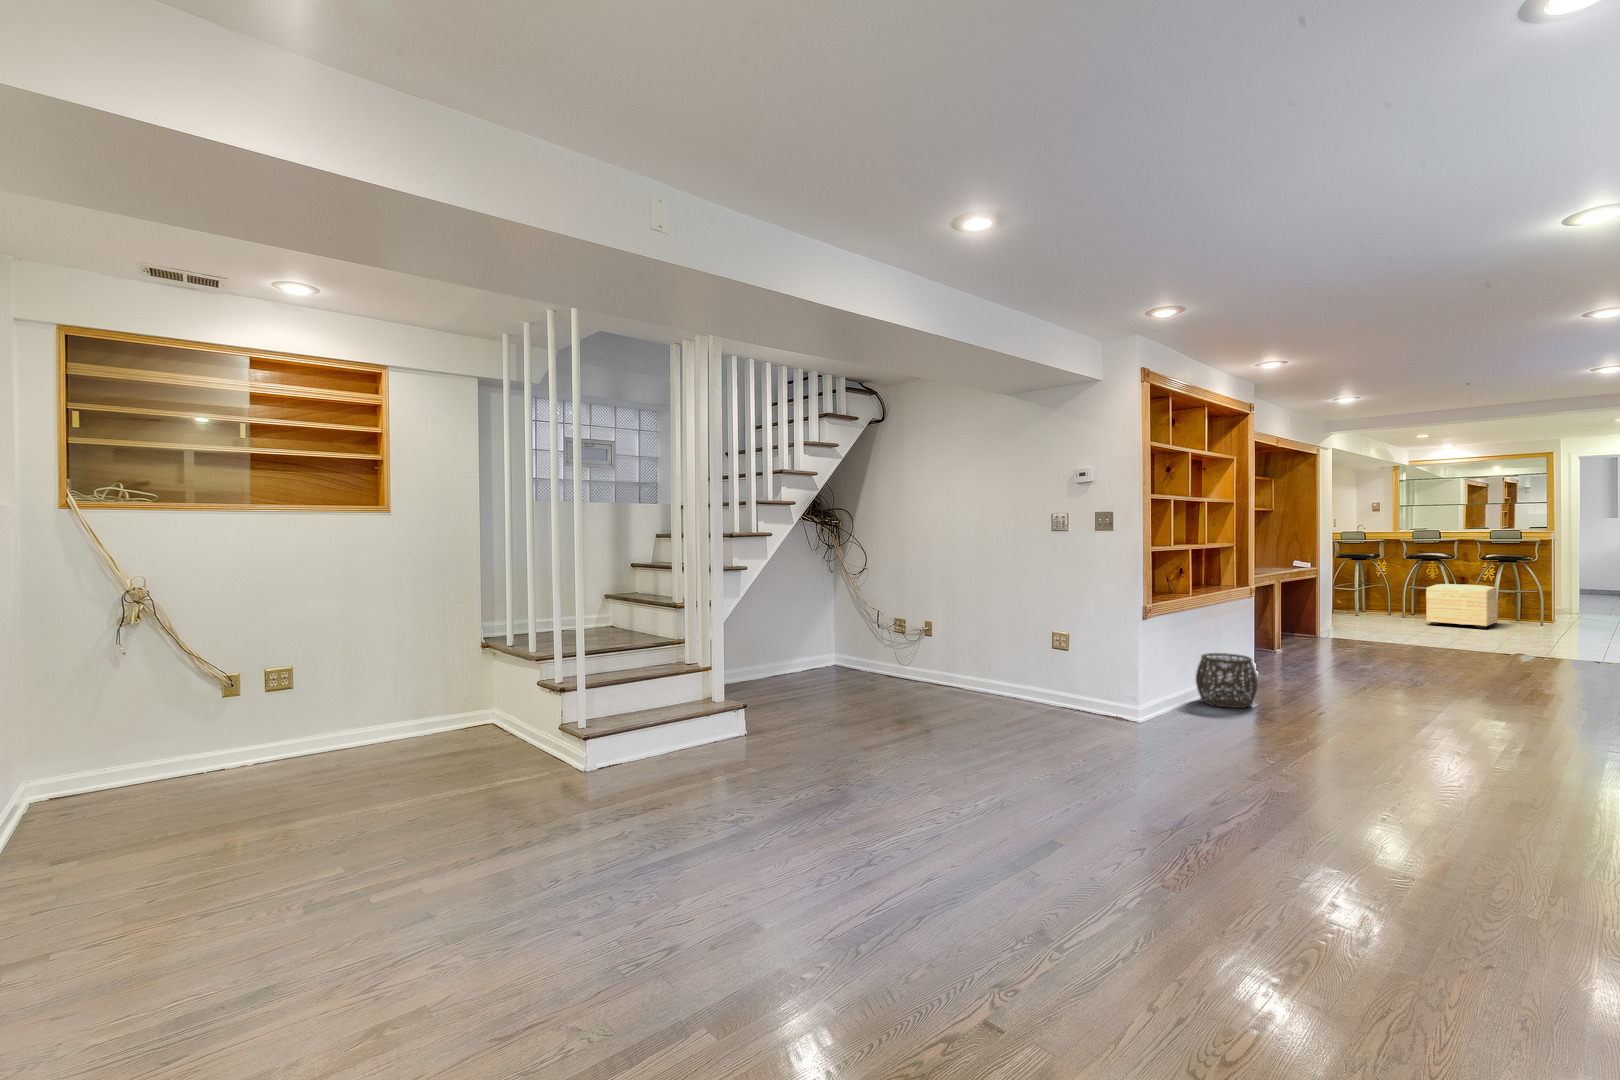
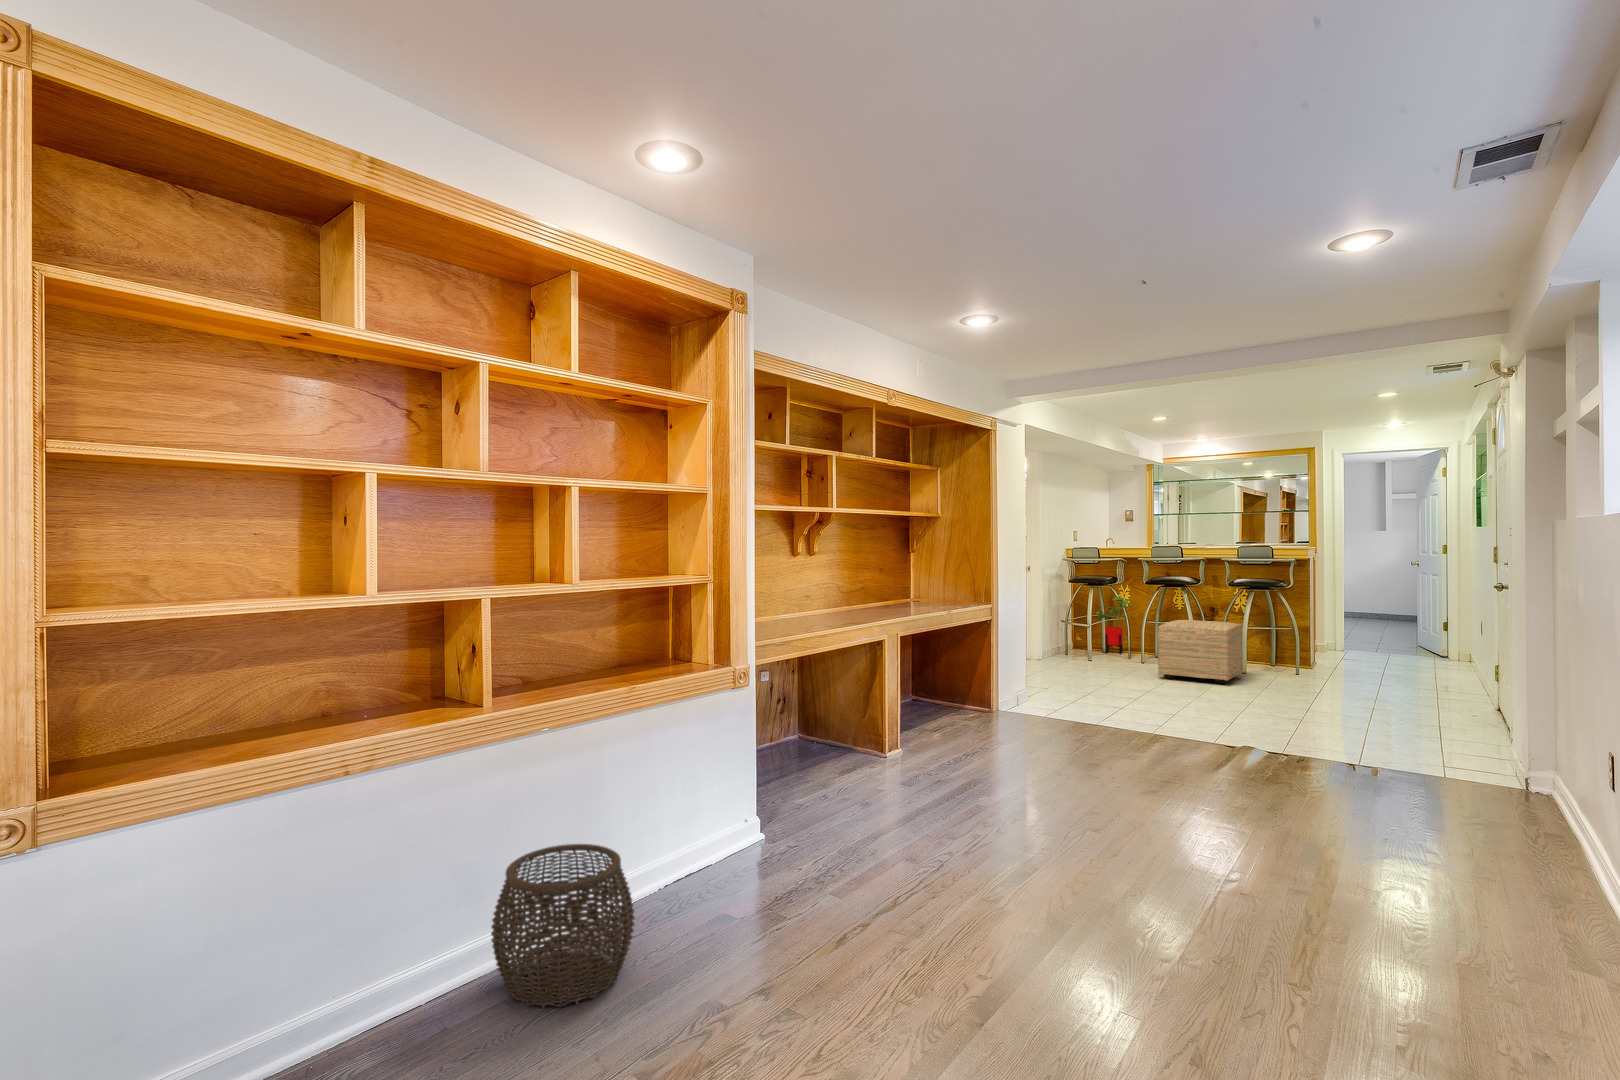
house plant: none [1361,569,1395,612] -> present [1096,597,1133,654]

